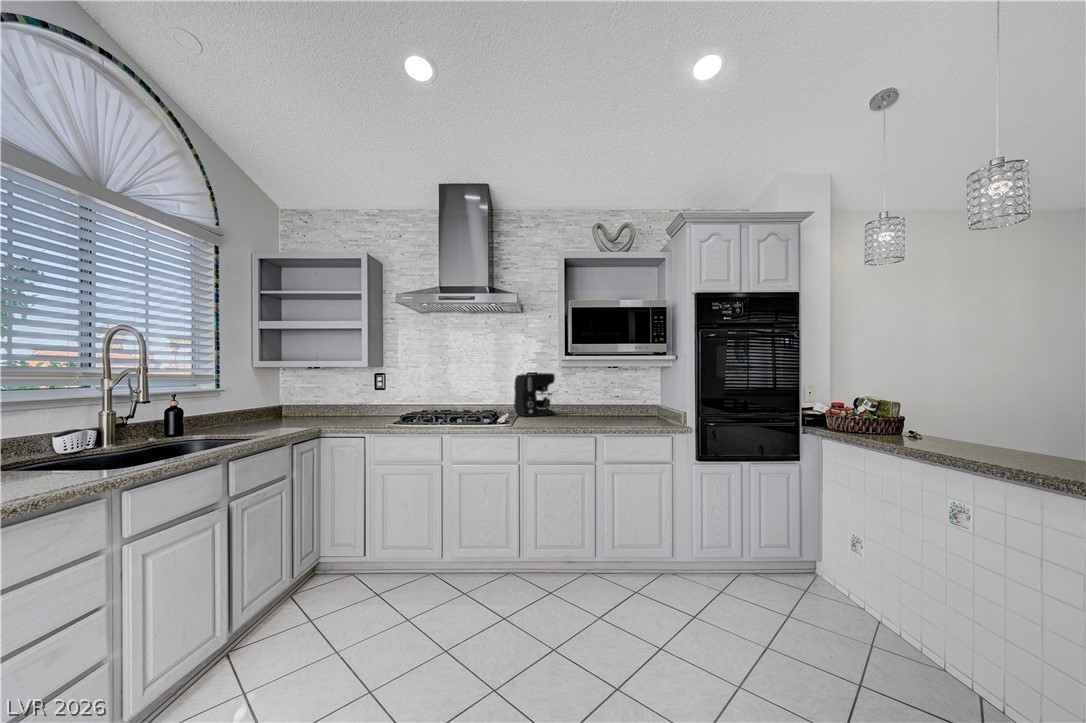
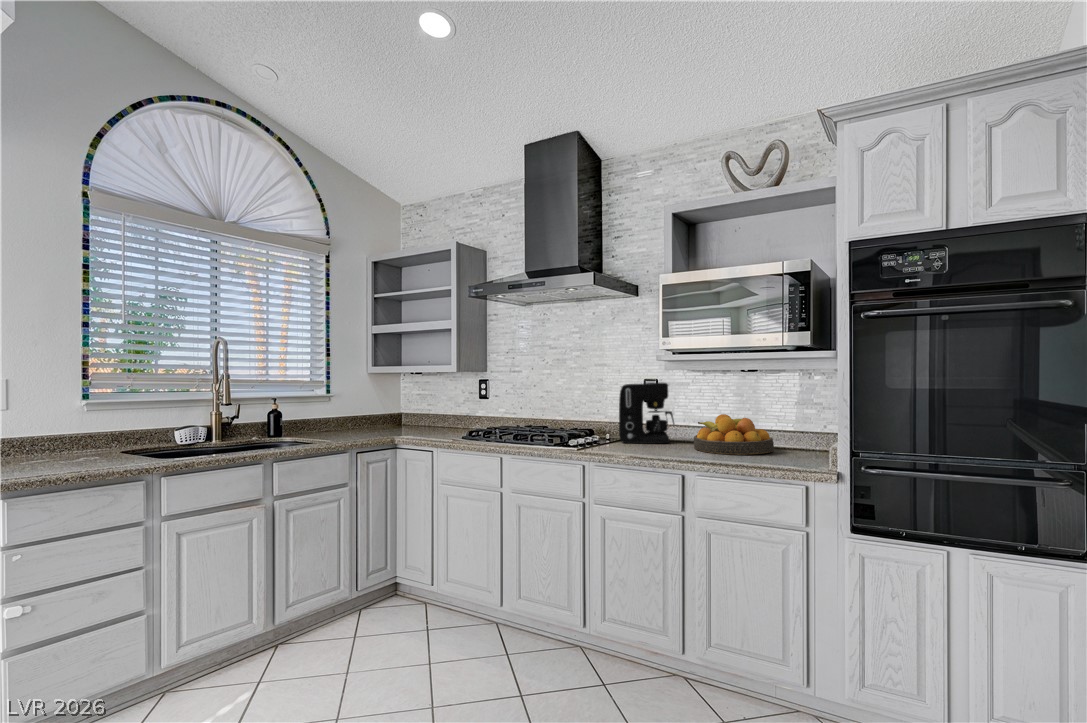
fruit bowl: none [576,393,626,419] -> present [693,414,774,455]

